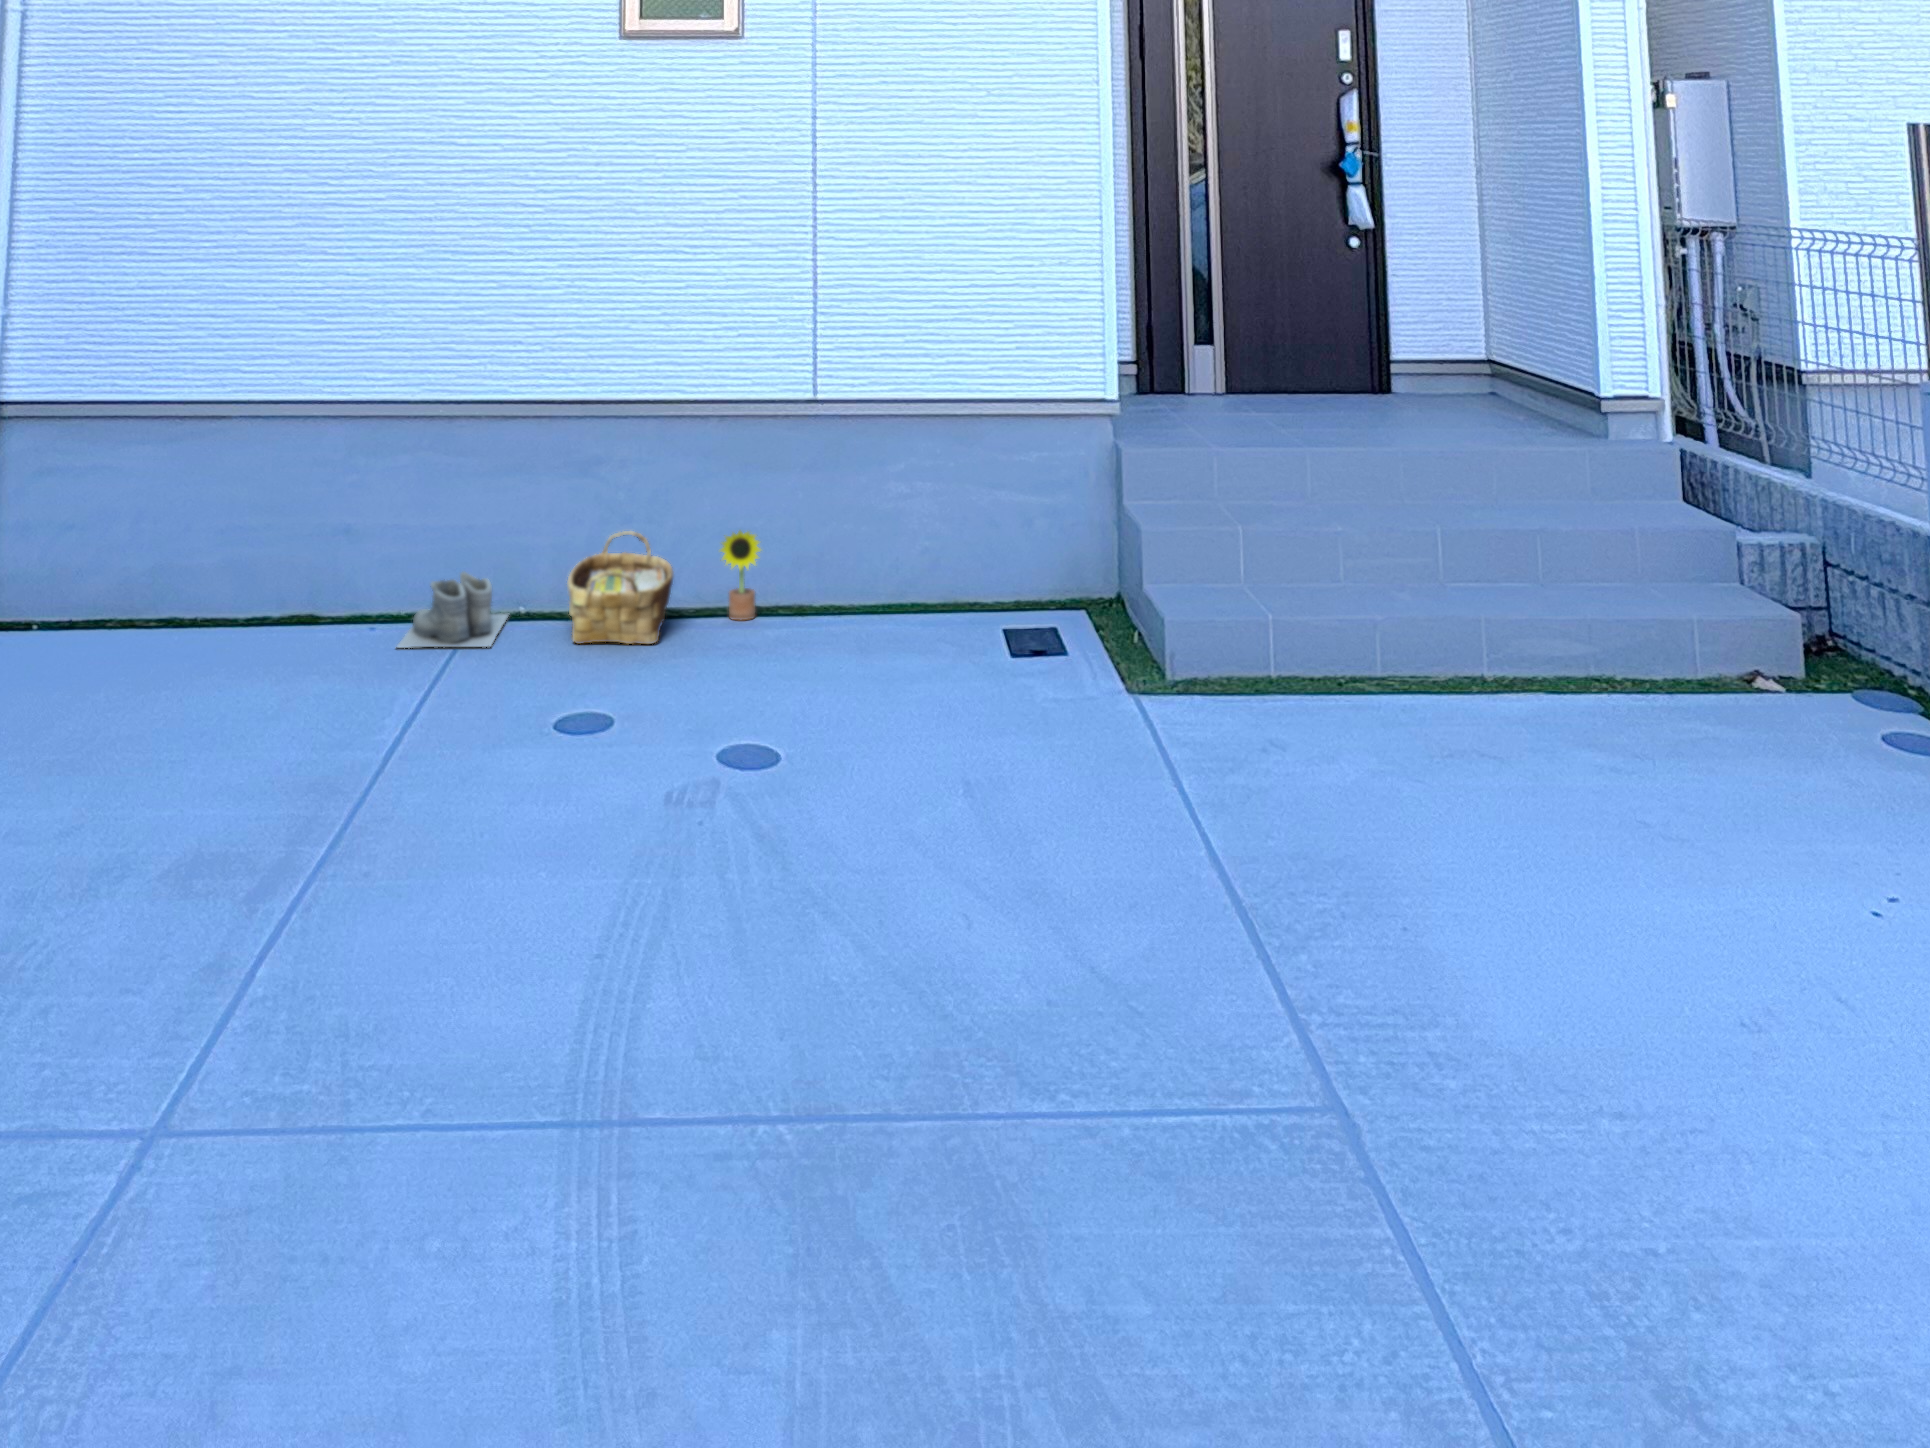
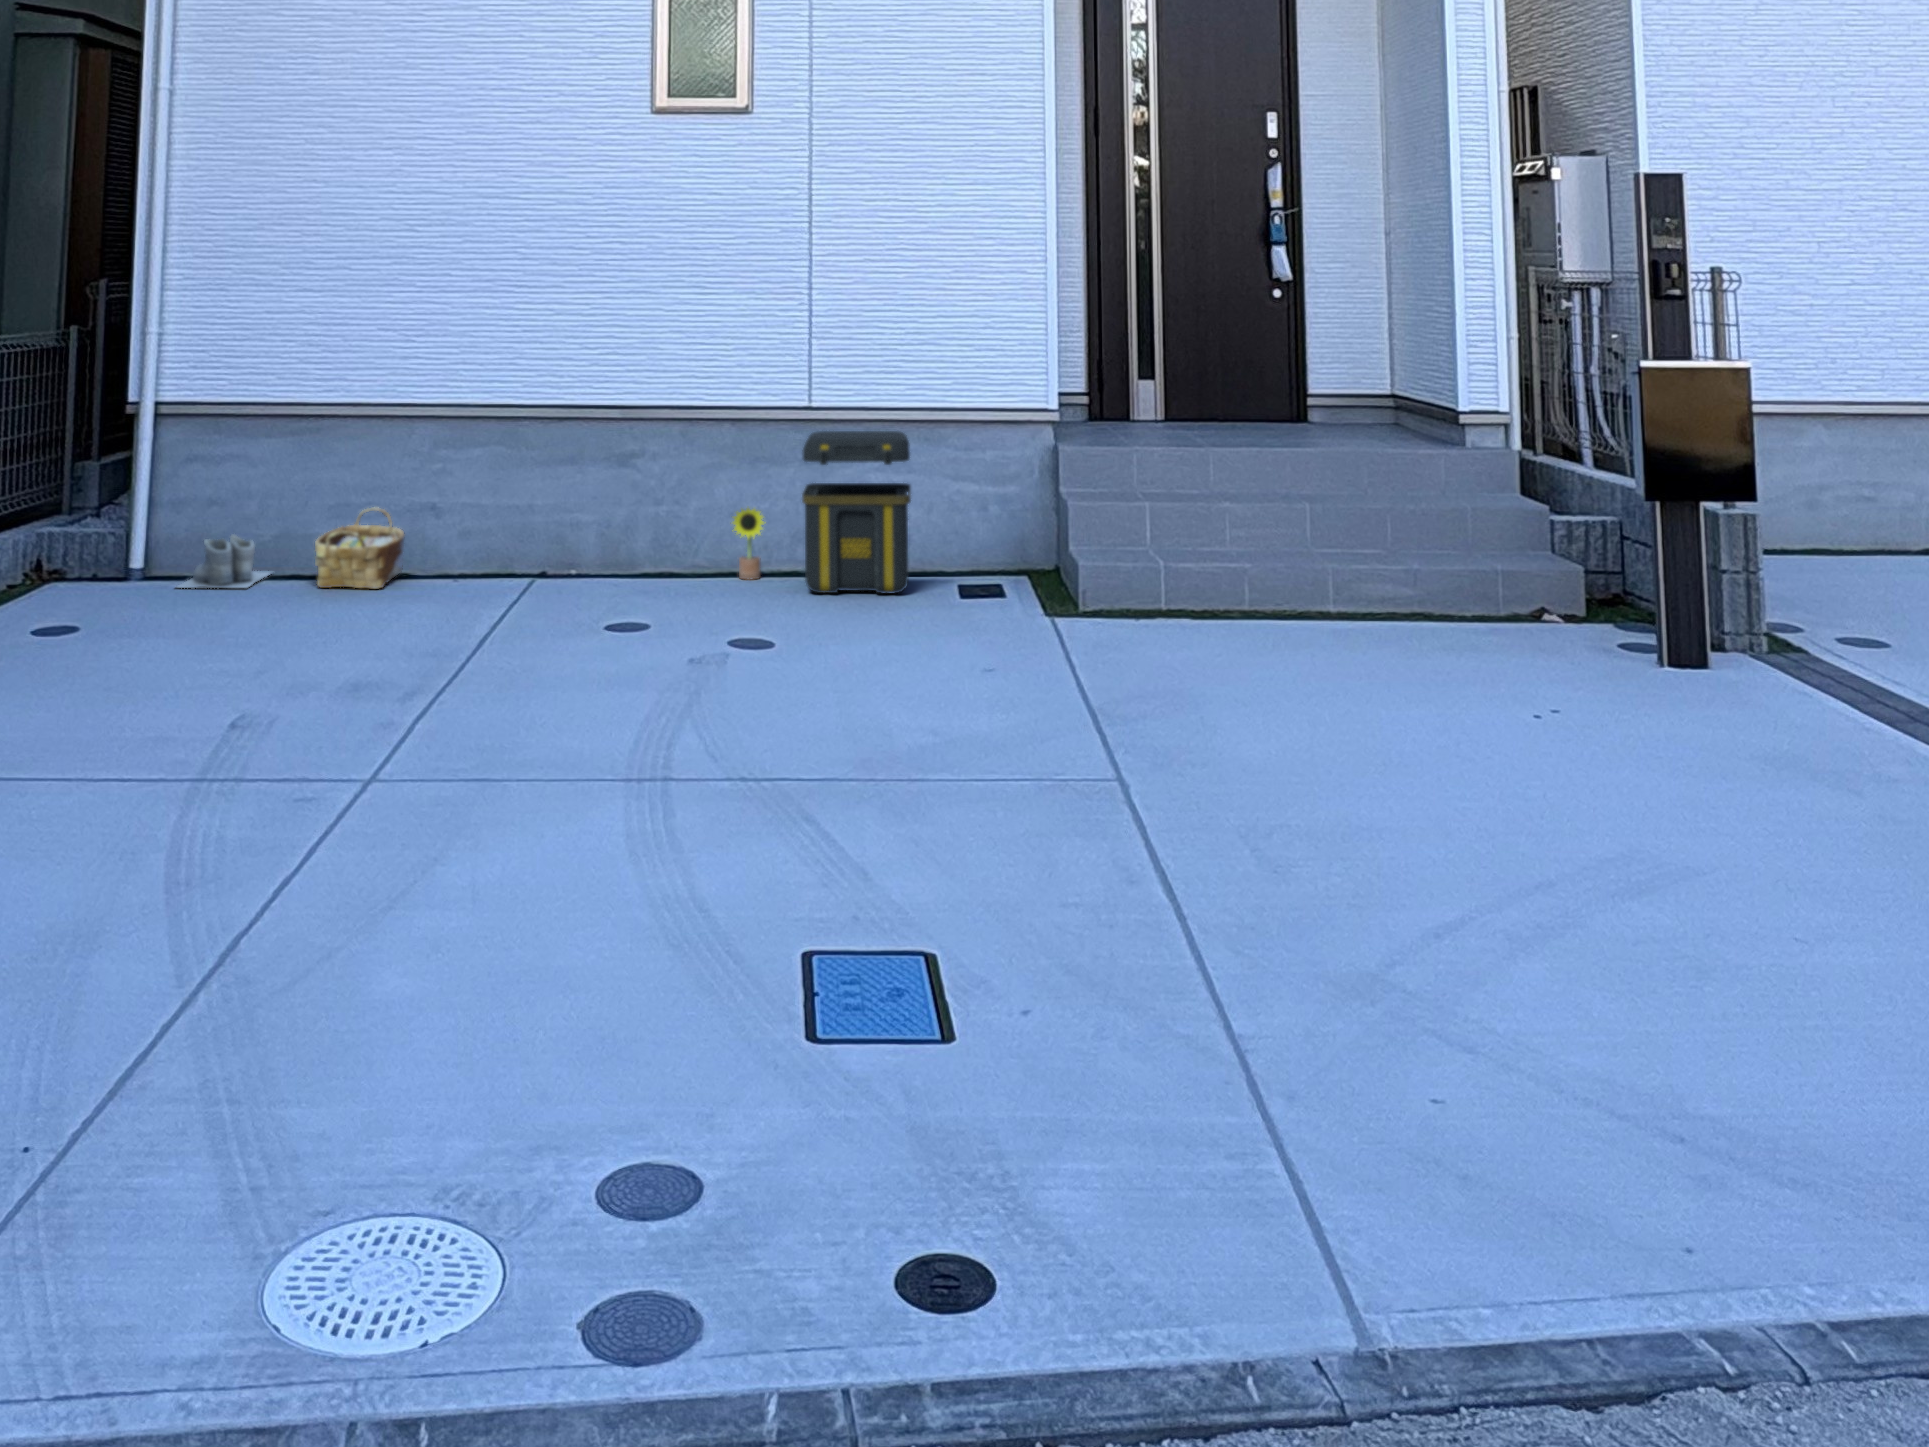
toolbox: none [809,431,945,647] -> present [802,431,911,593]
woven basket: present [567,531,674,644] -> present [315,508,404,589]
boots: present [395,571,508,648] -> present [178,535,270,588]

